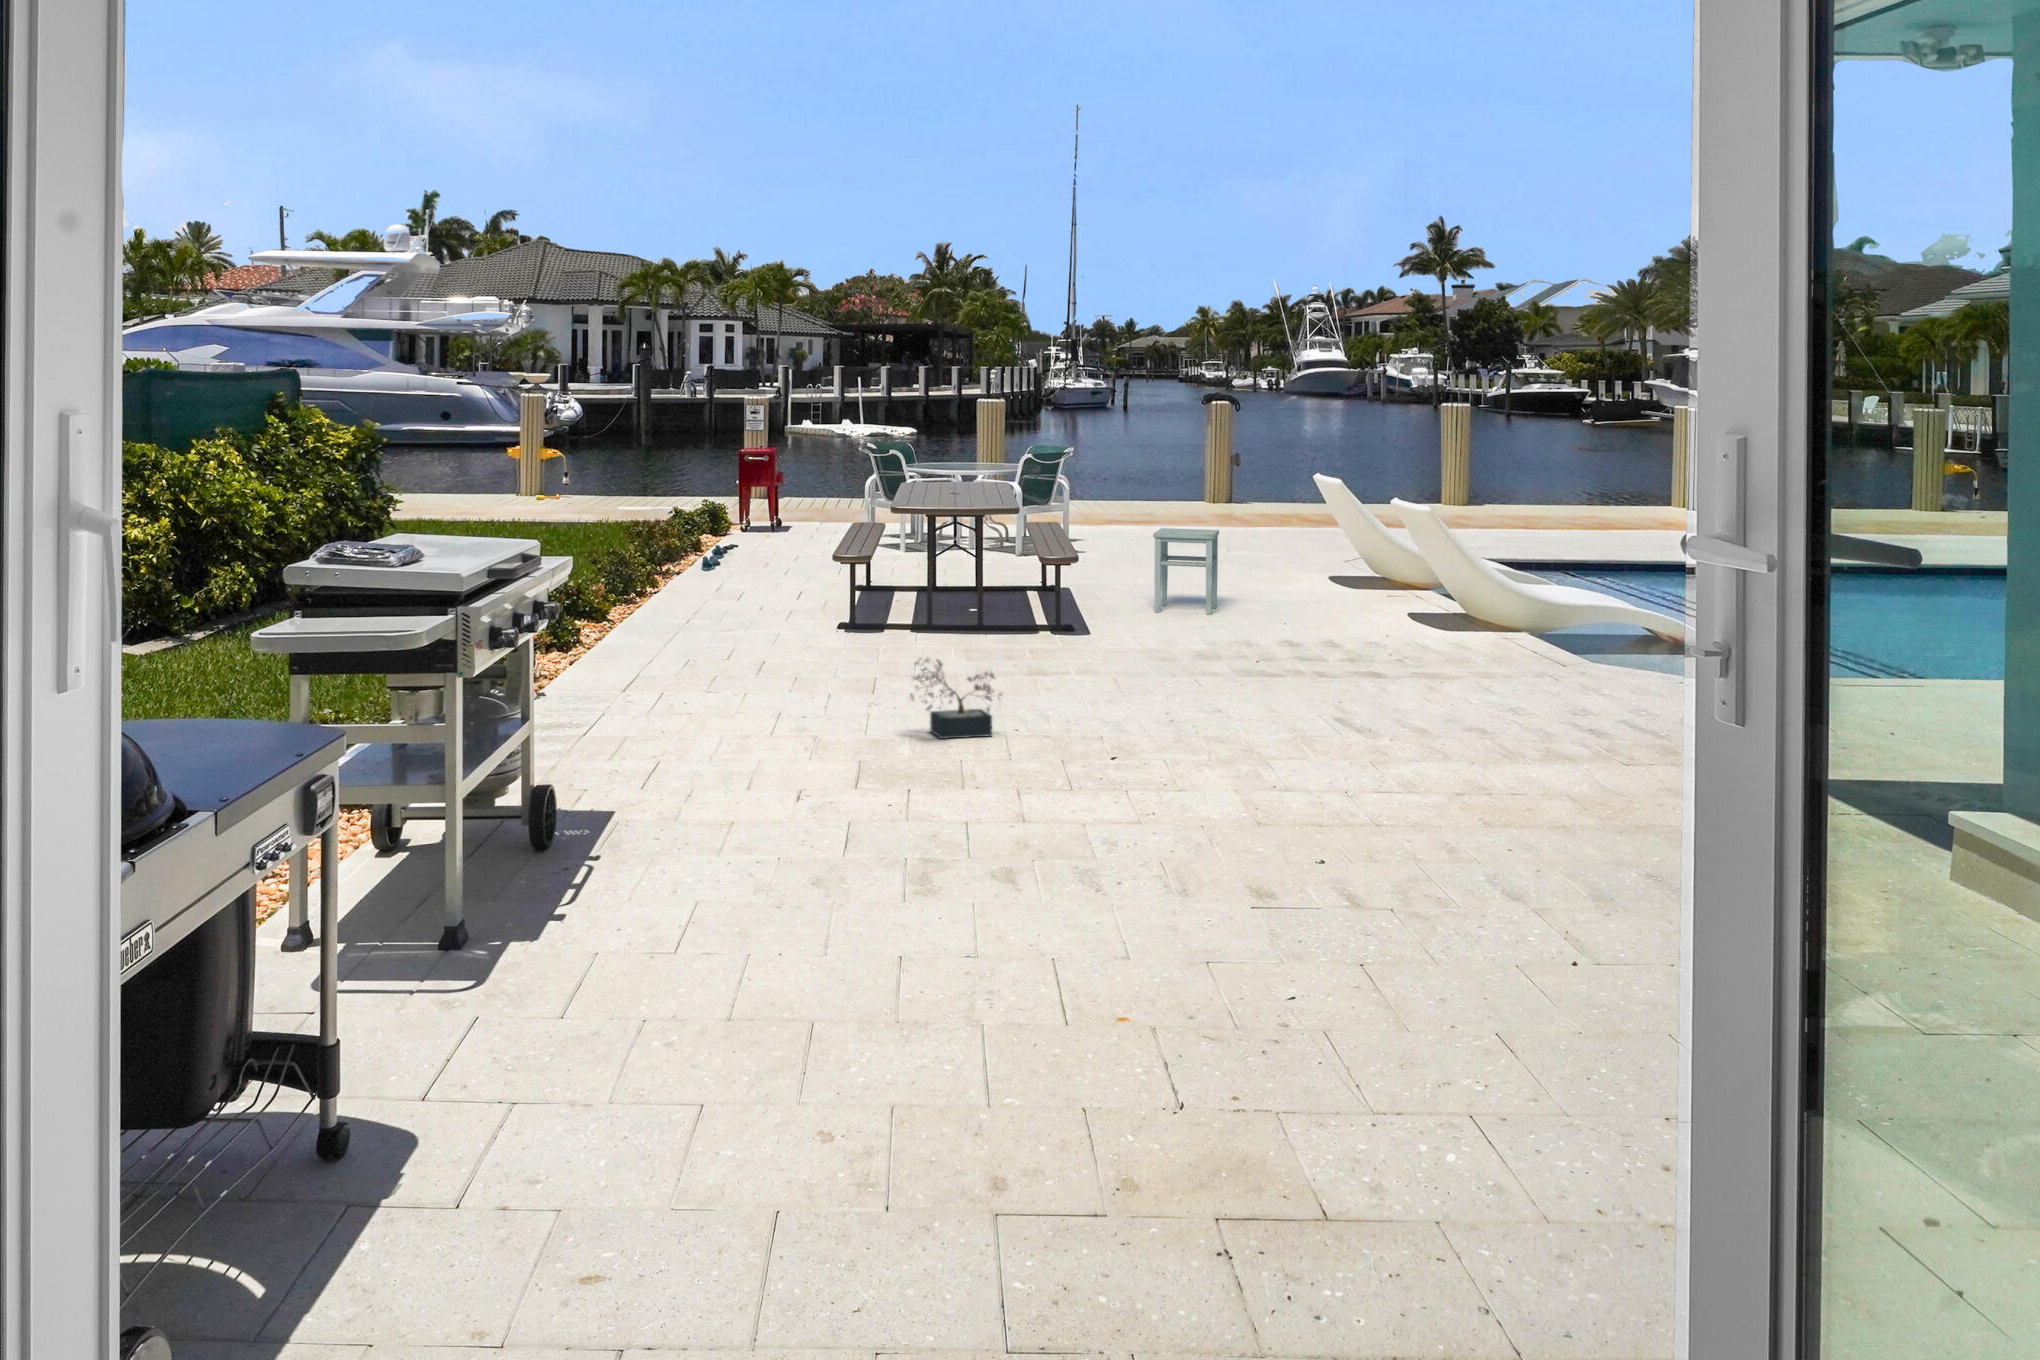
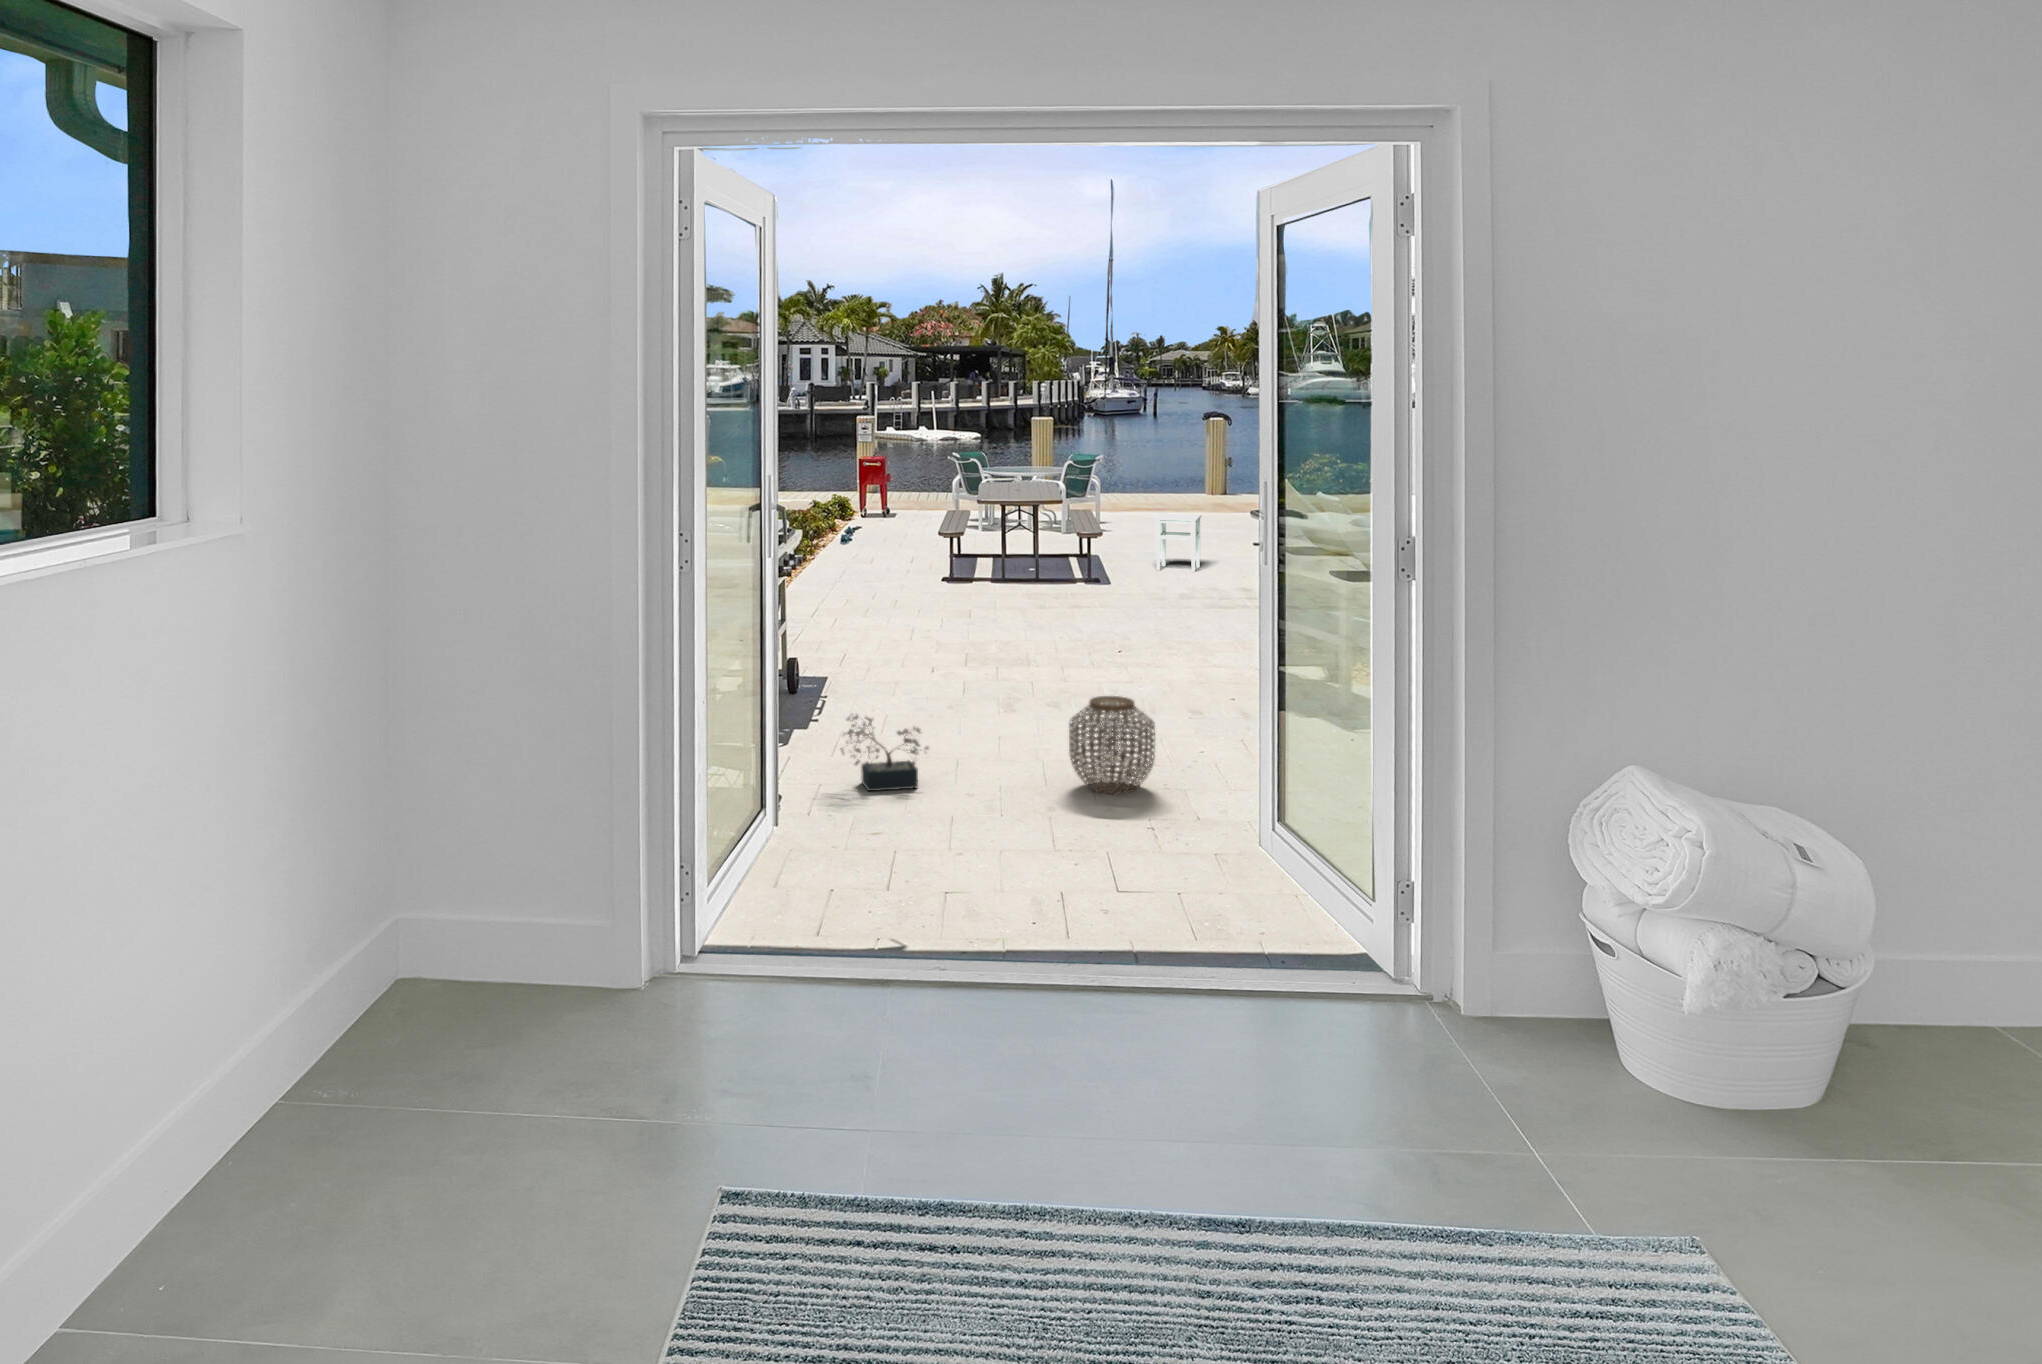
decorative plant: present [911,658,1003,739] -> present [842,715,929,791]
woven basket: none [1052,914,1241,1144] -> present [1069,696,1155,794]

